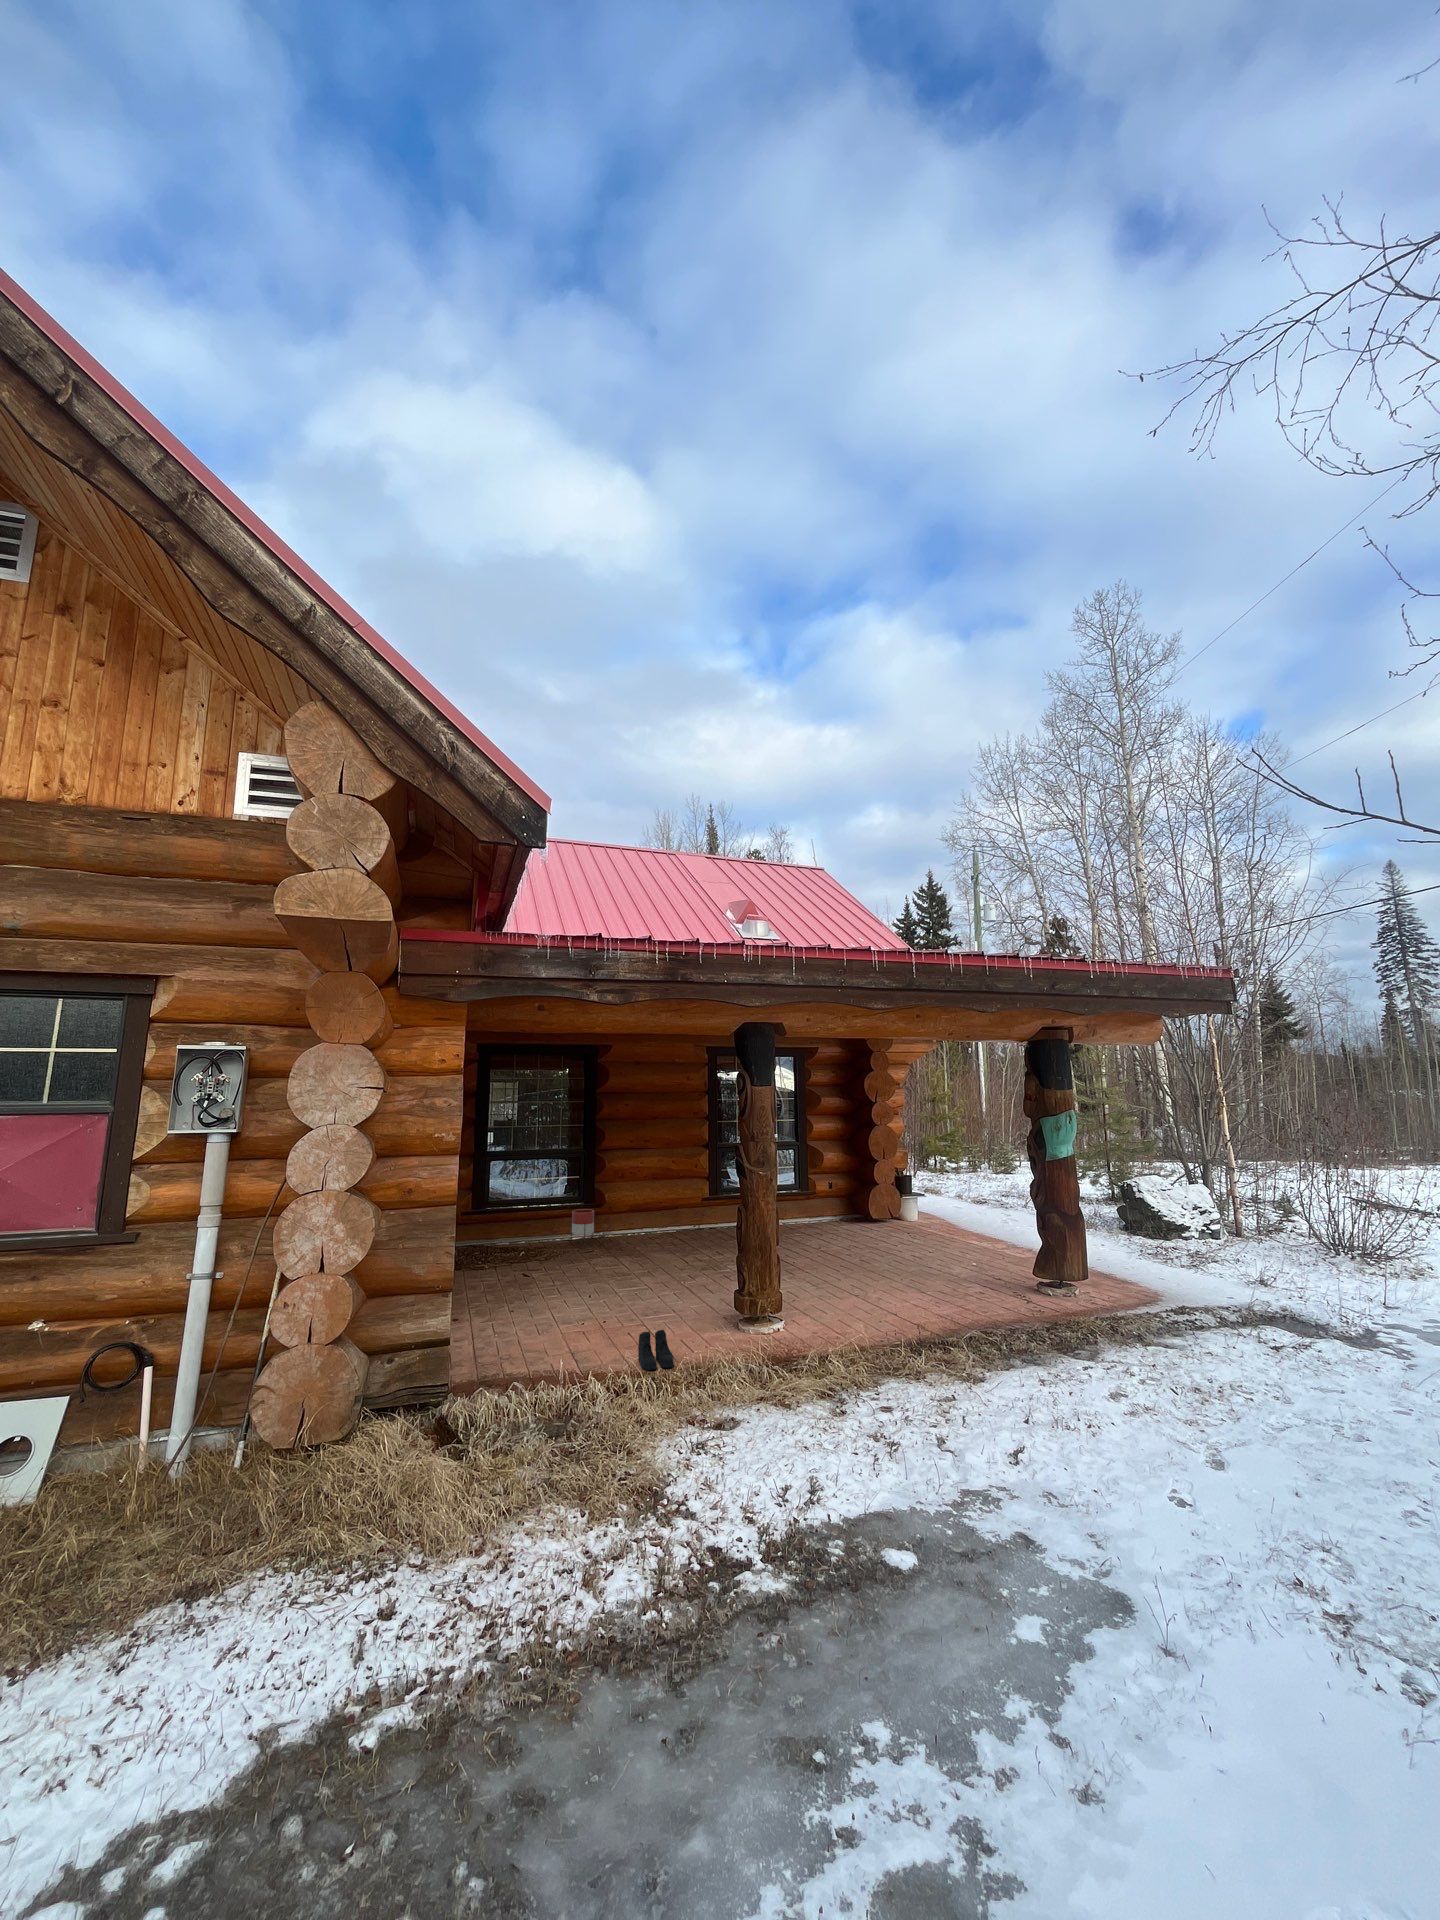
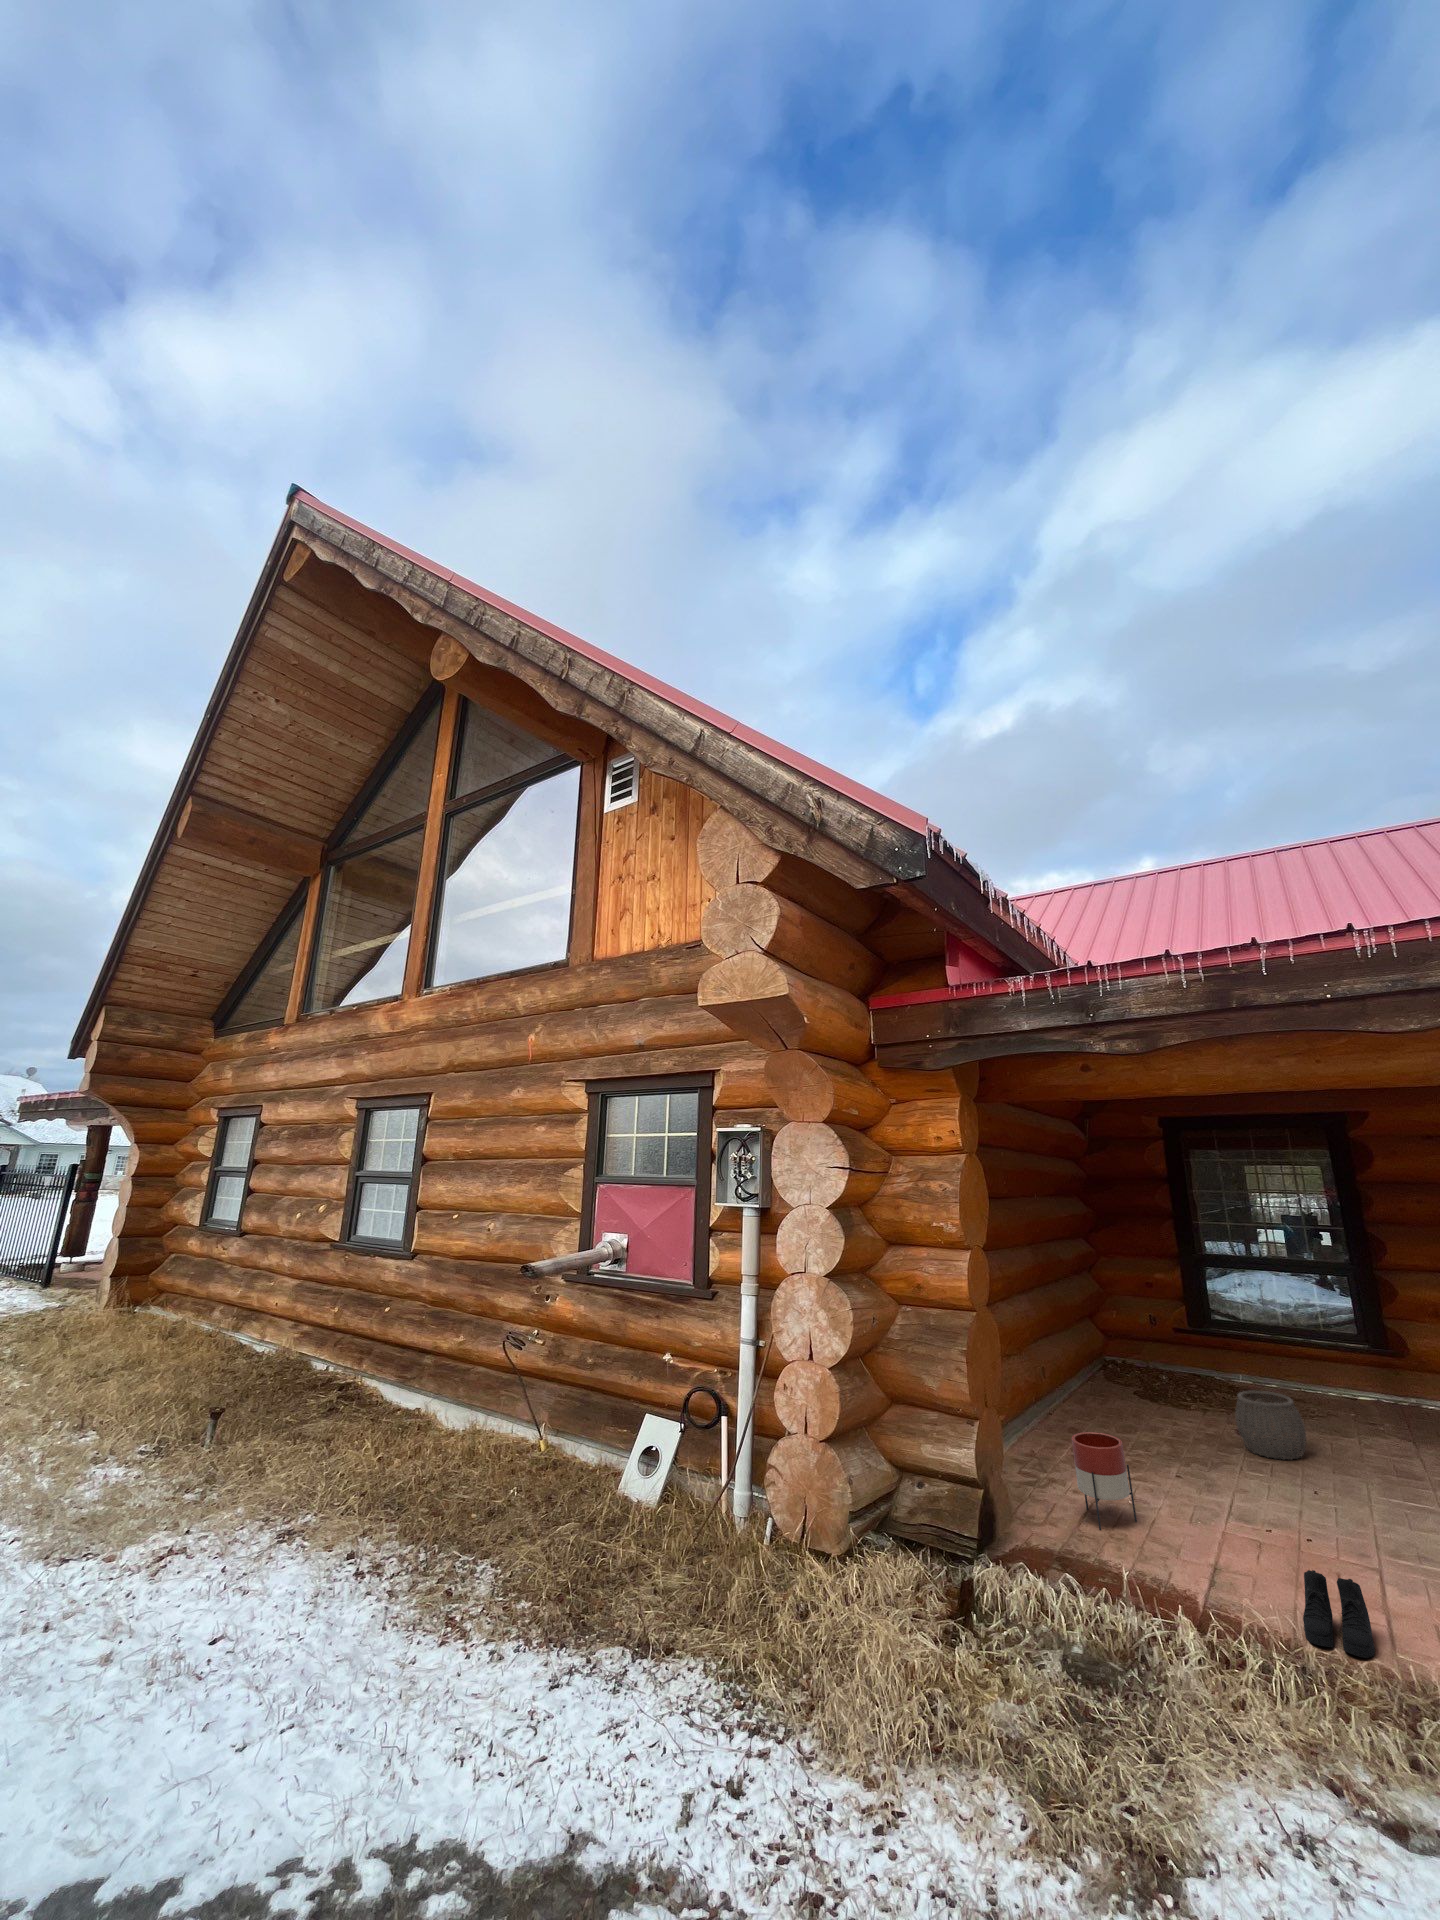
planter: present [571,1209,594,1247] -> present [1072,1432,1137,1530]
woven basket: none [528,1249,570,1293] -> present [1236,1391,1306,1460]

